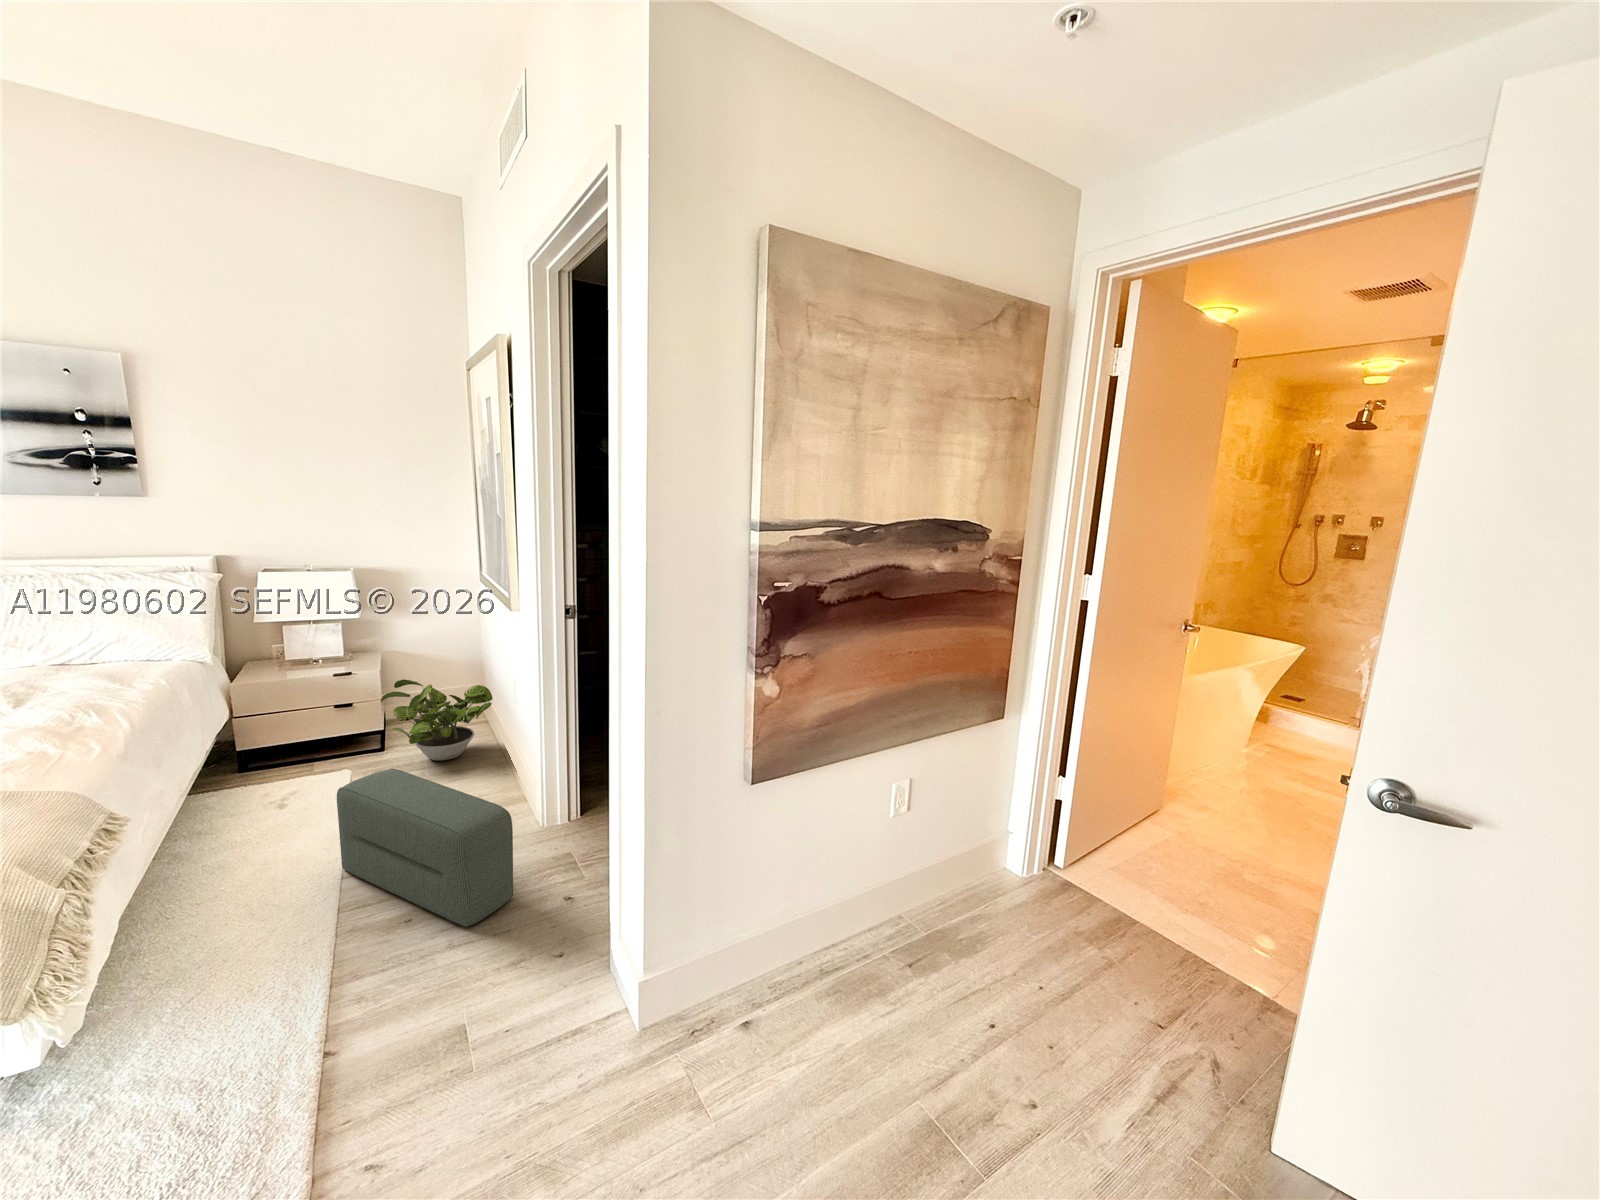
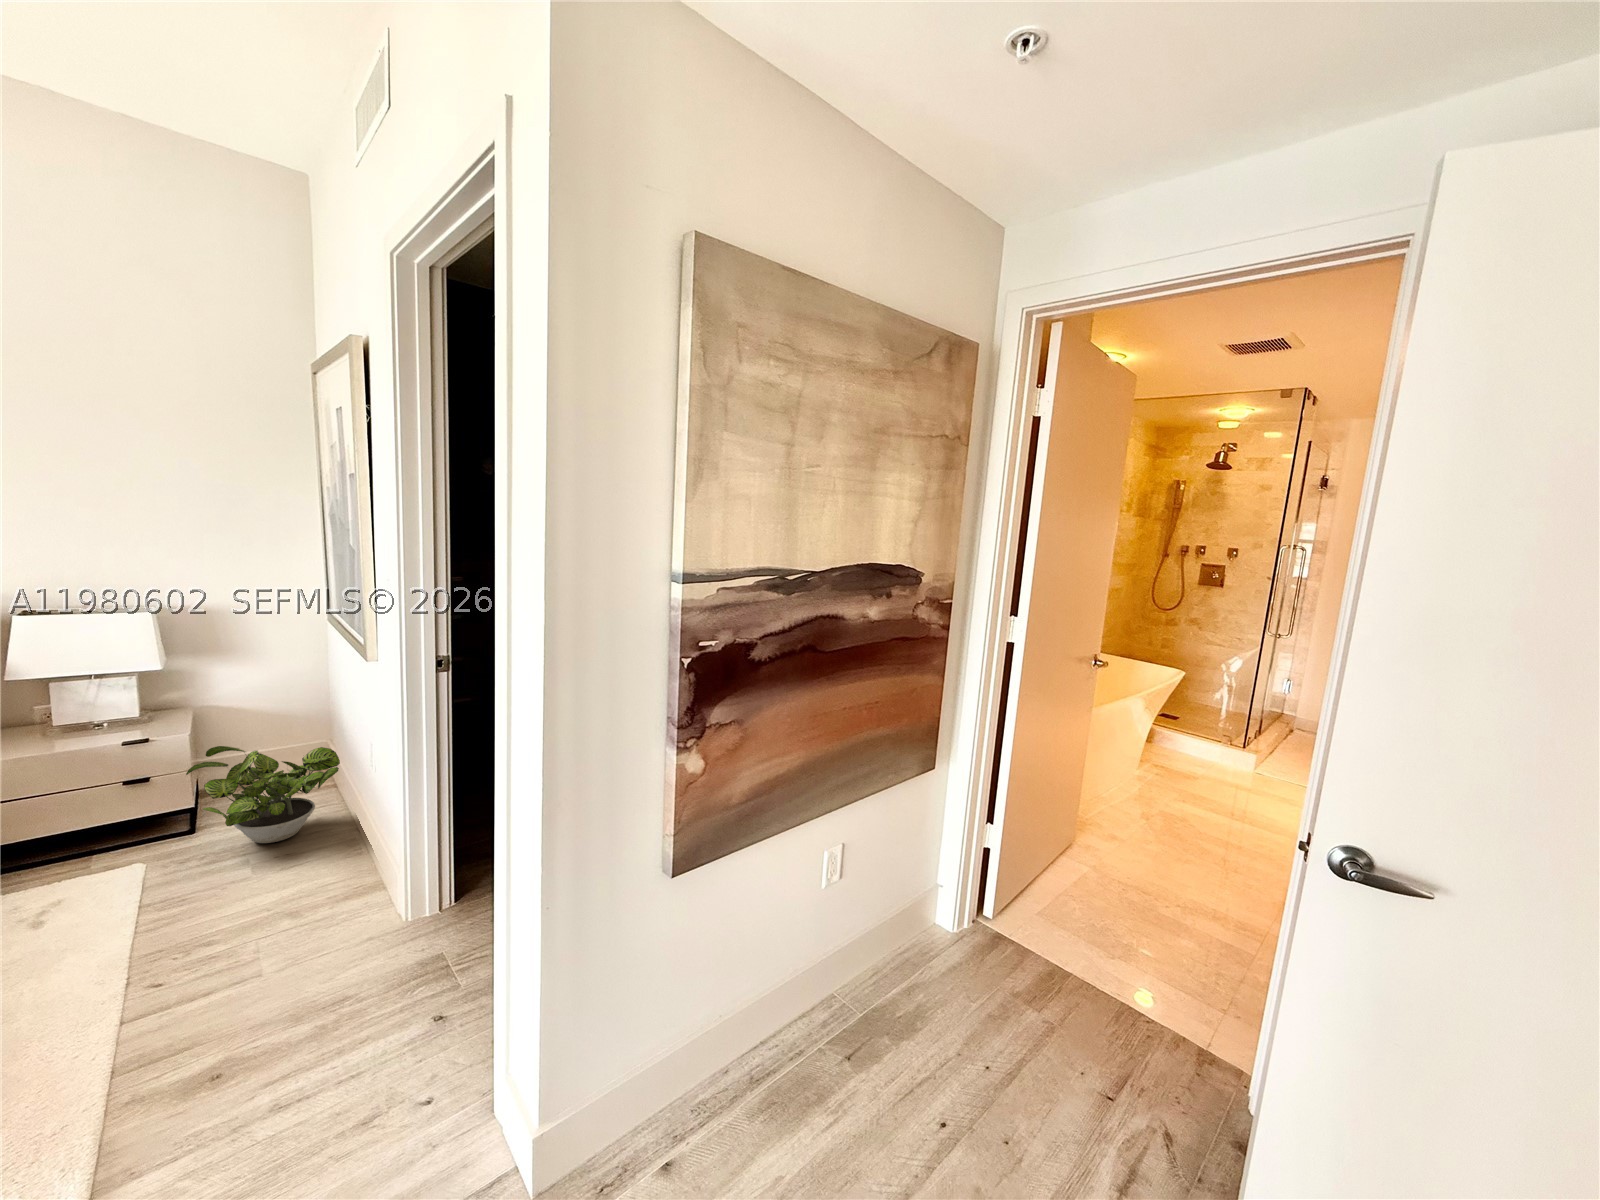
pouf: present [337,769,513,927] -> none [113,871,365,1075]

